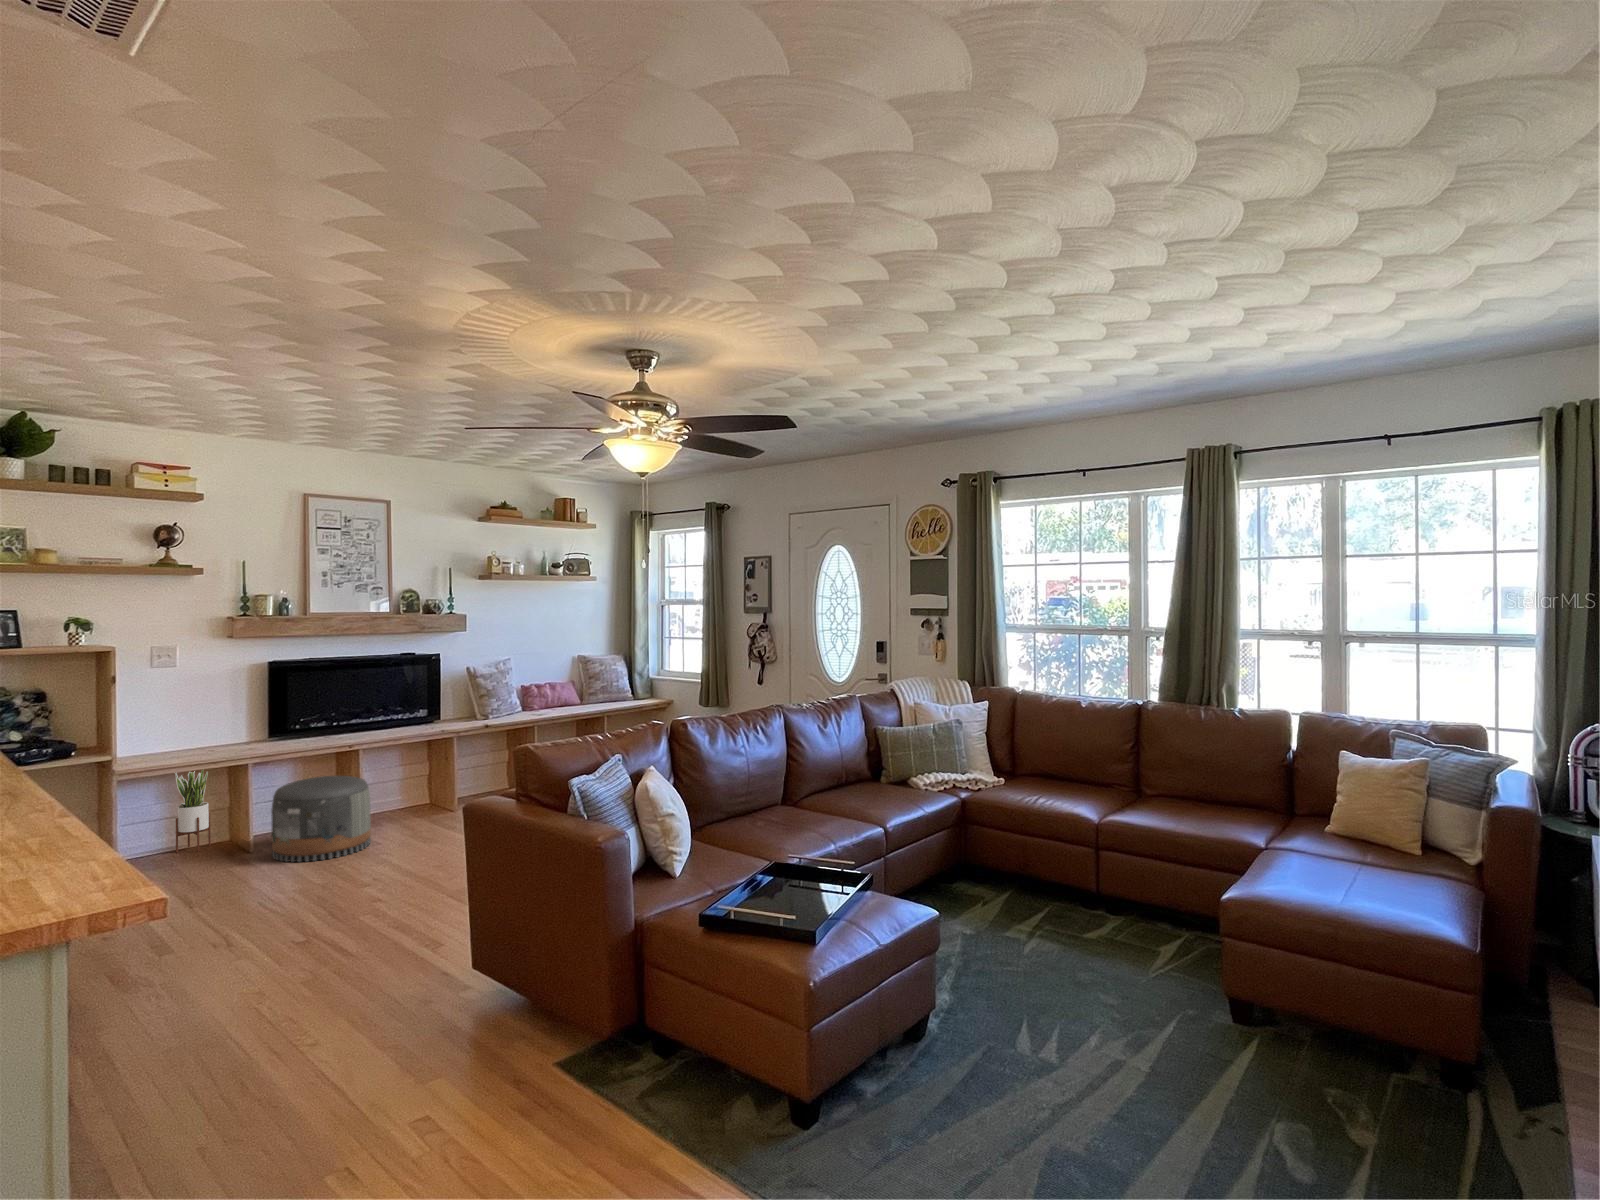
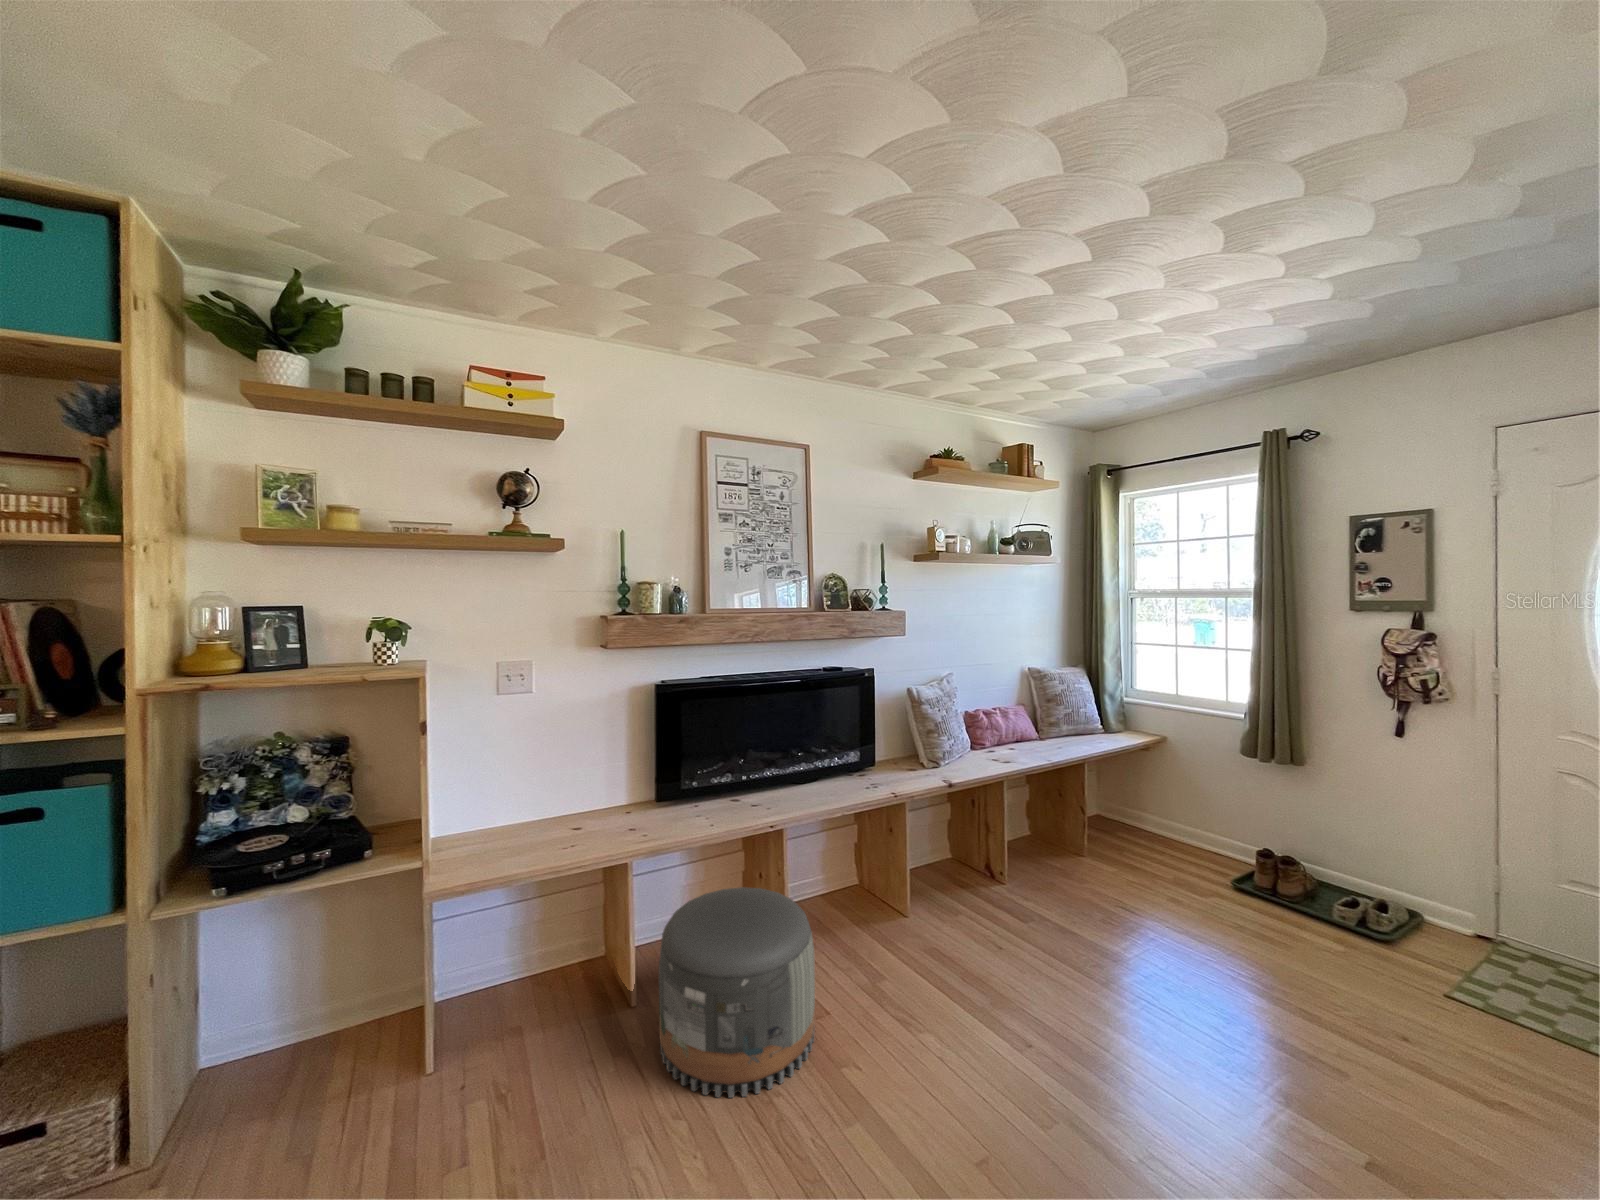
potted plant: present [175,770,211,853] -> none [522,849,578,995]

